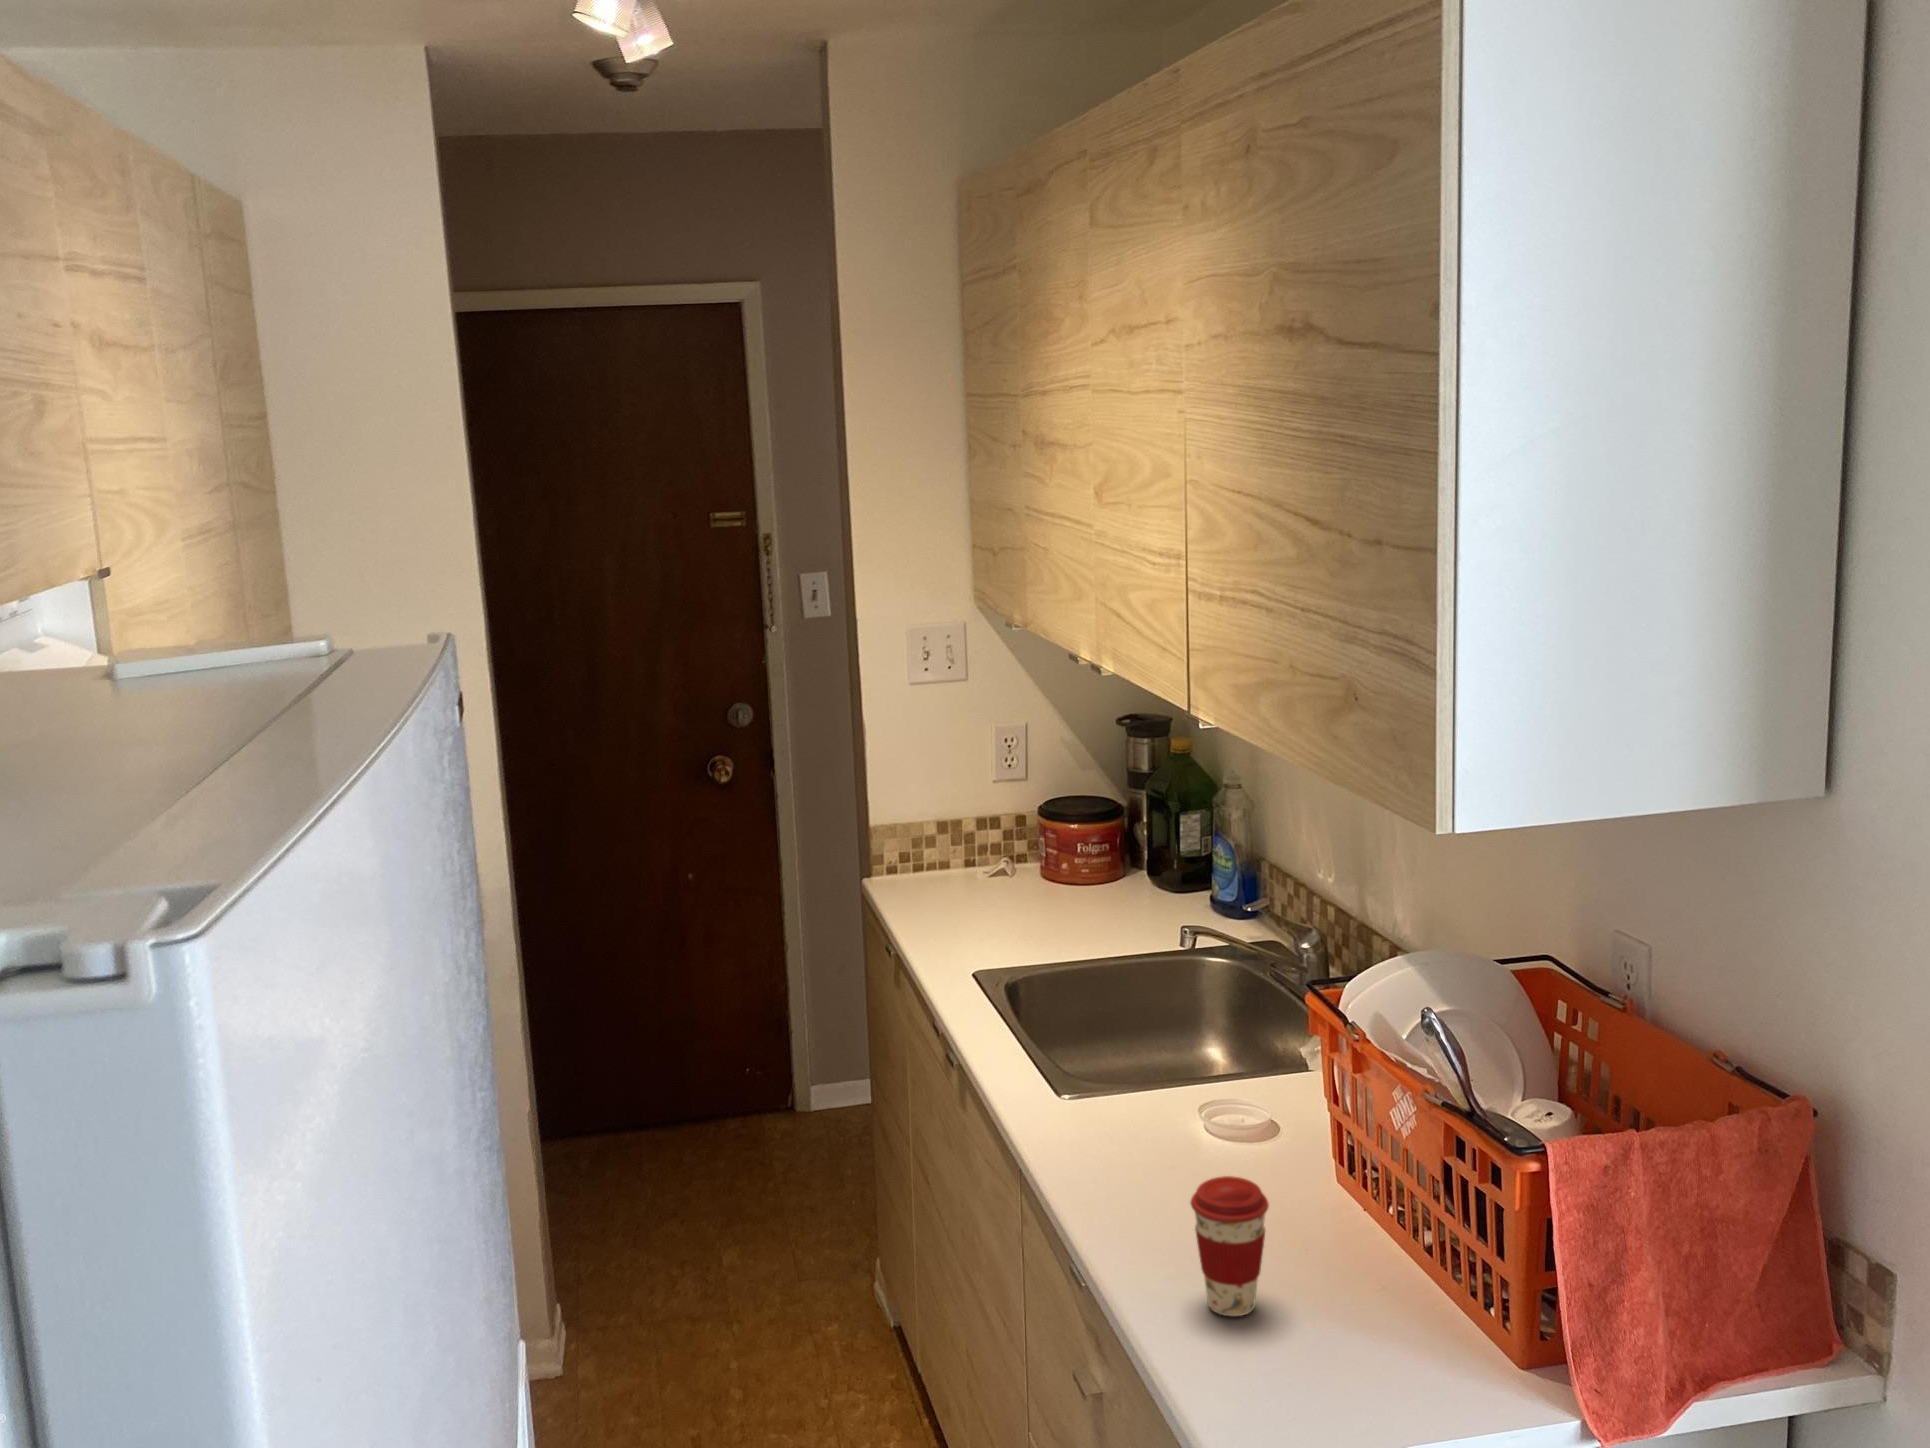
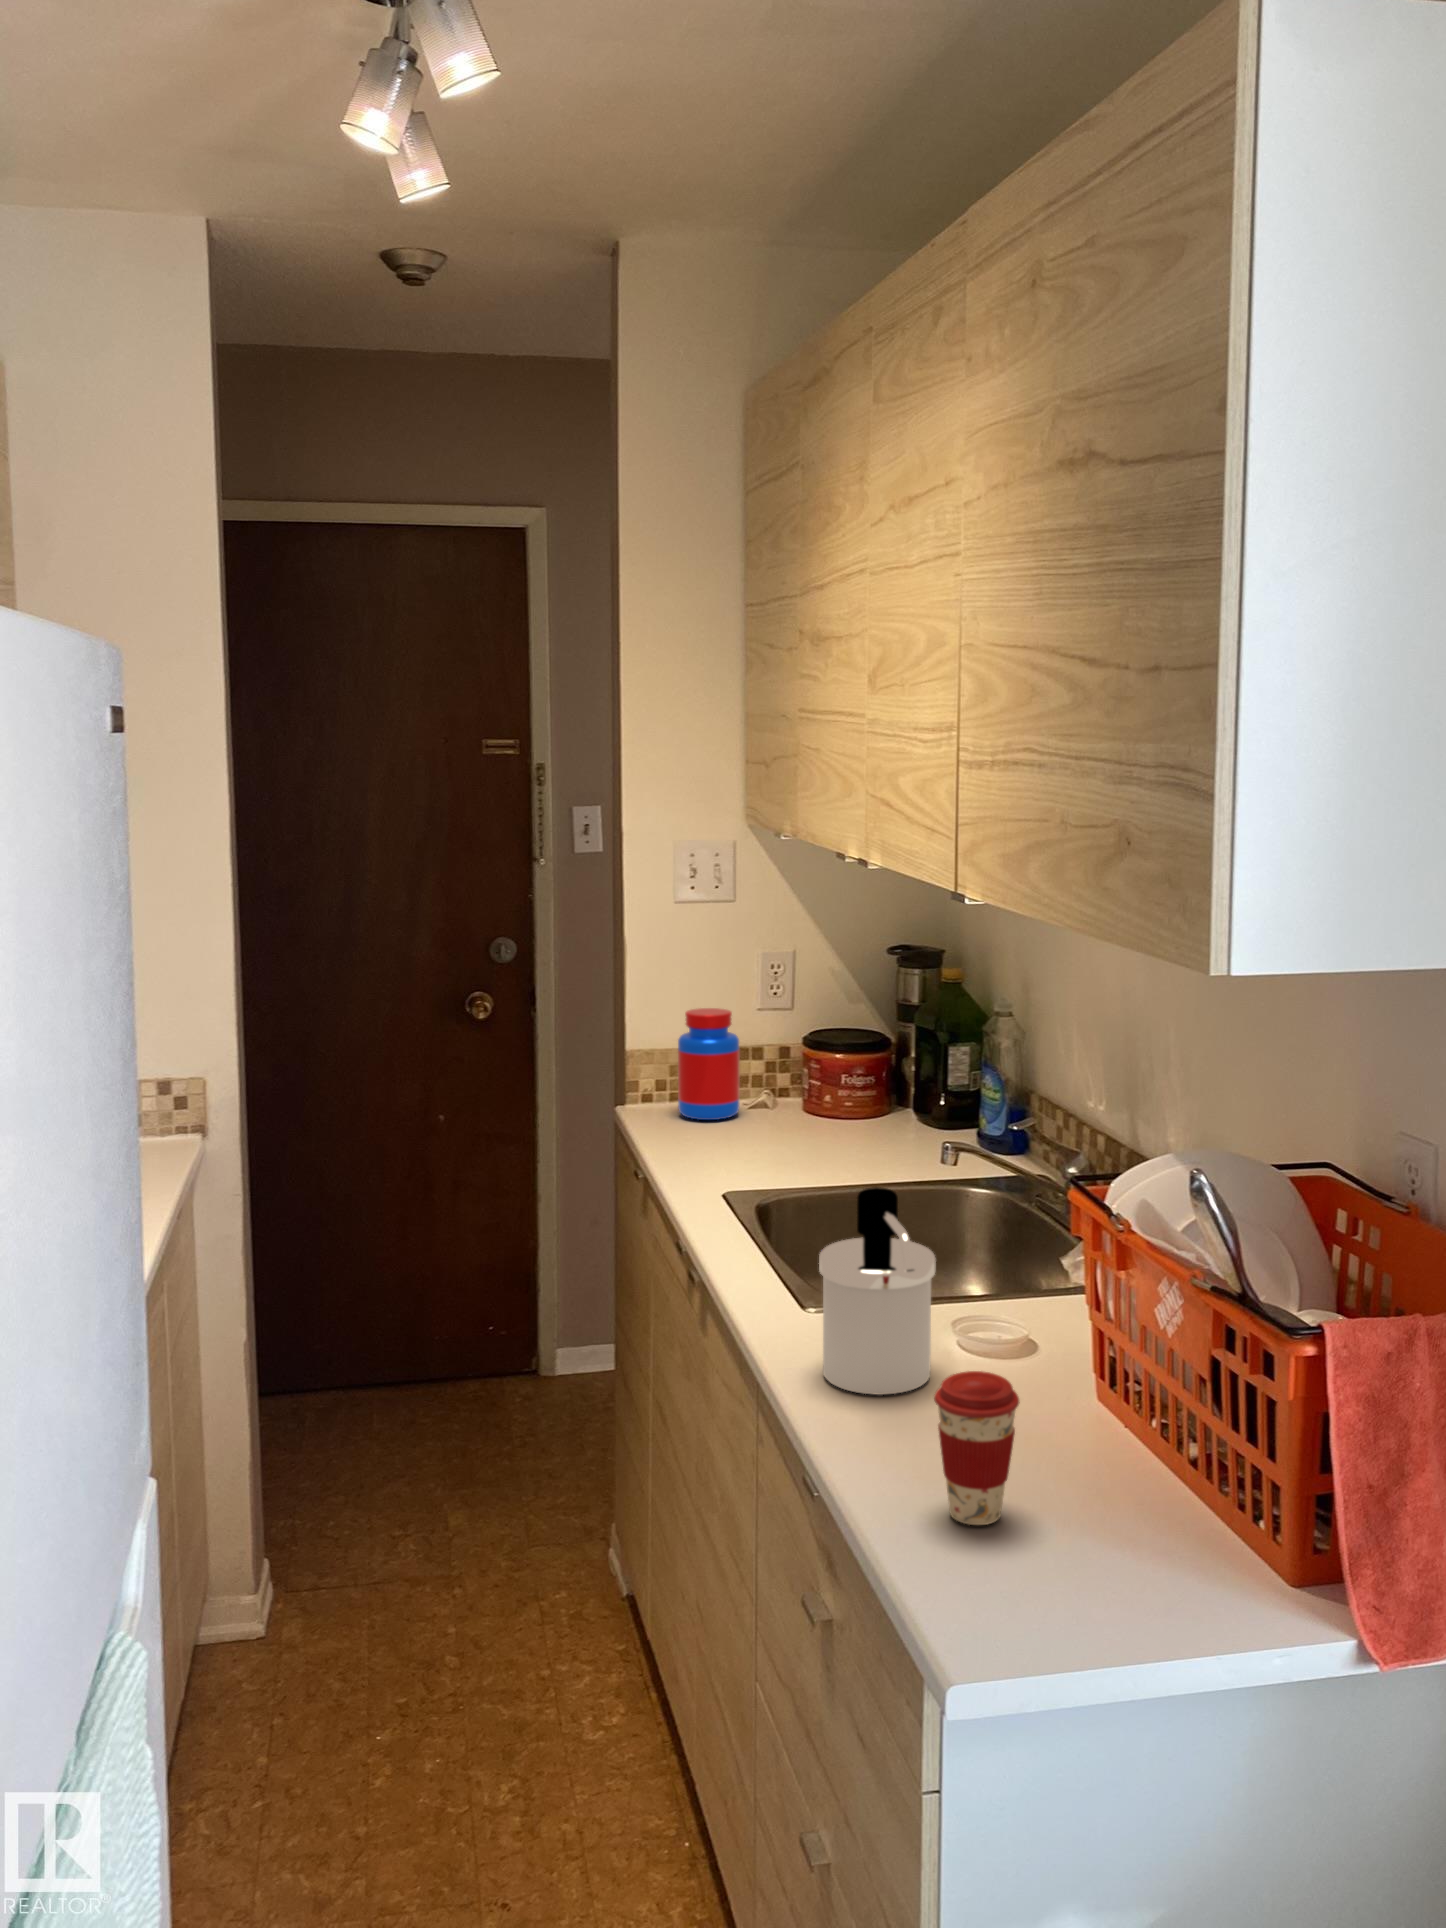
jar: none [920,784,981,891] -> present [678,1008,740,1120]
soap dispenser: none [1075,993,1183,1184] -> present [819,1187,936,1395]

